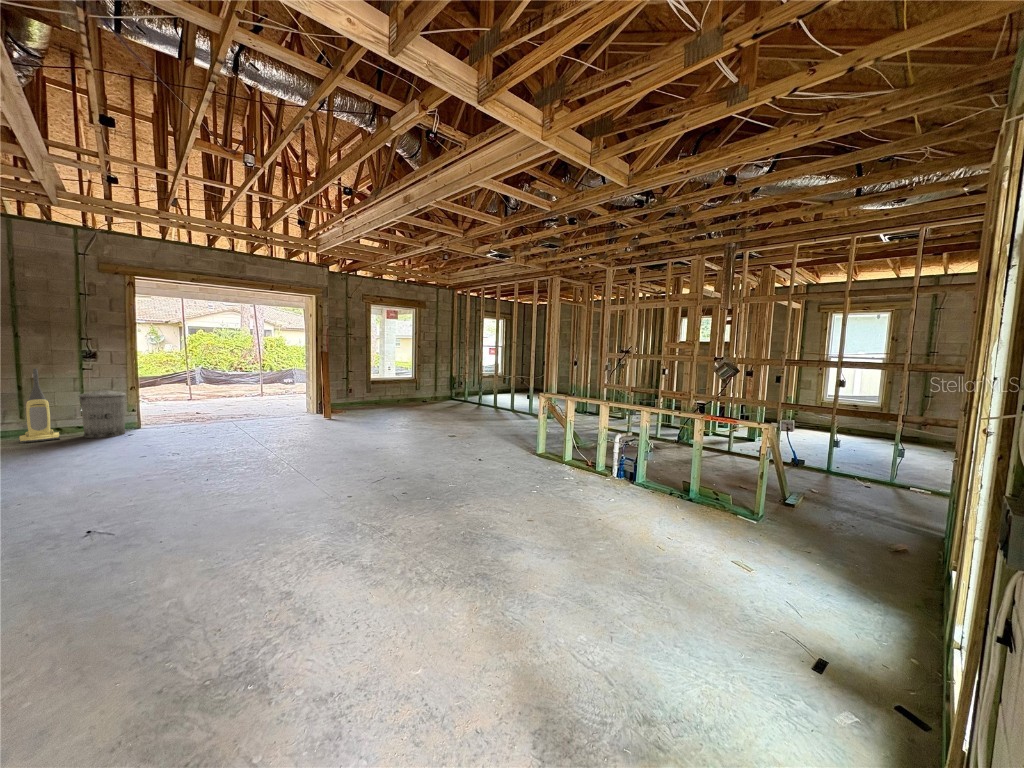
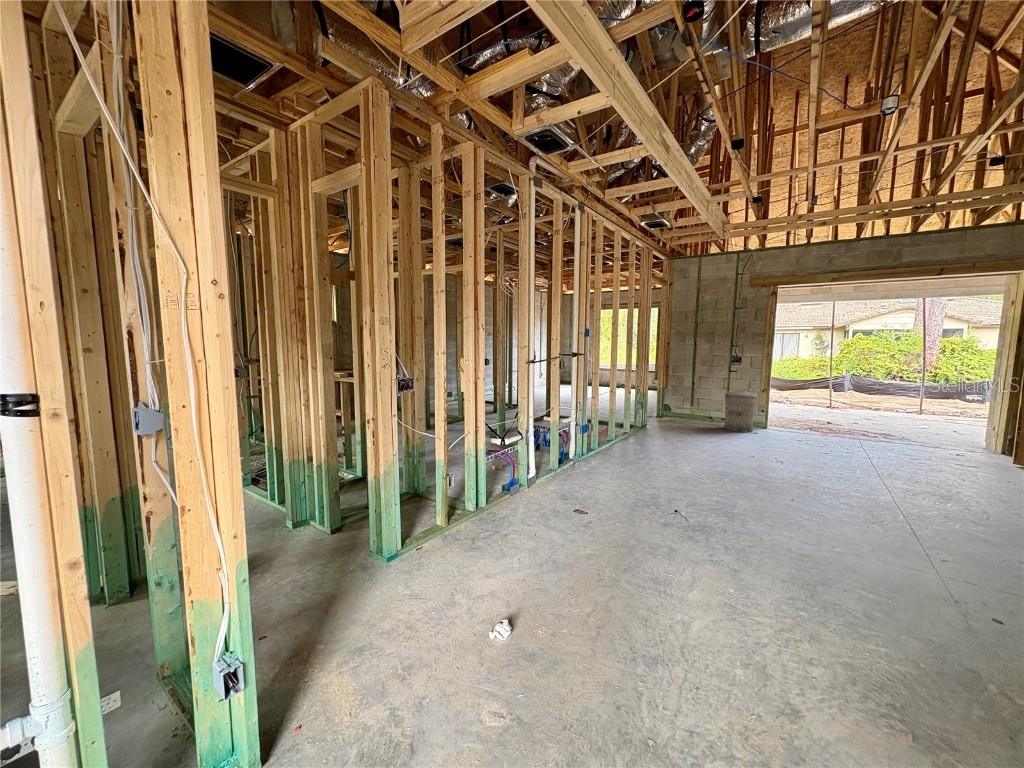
vacuum cleaner: present [19,369,60,443] -> none [688,369,711,426]

